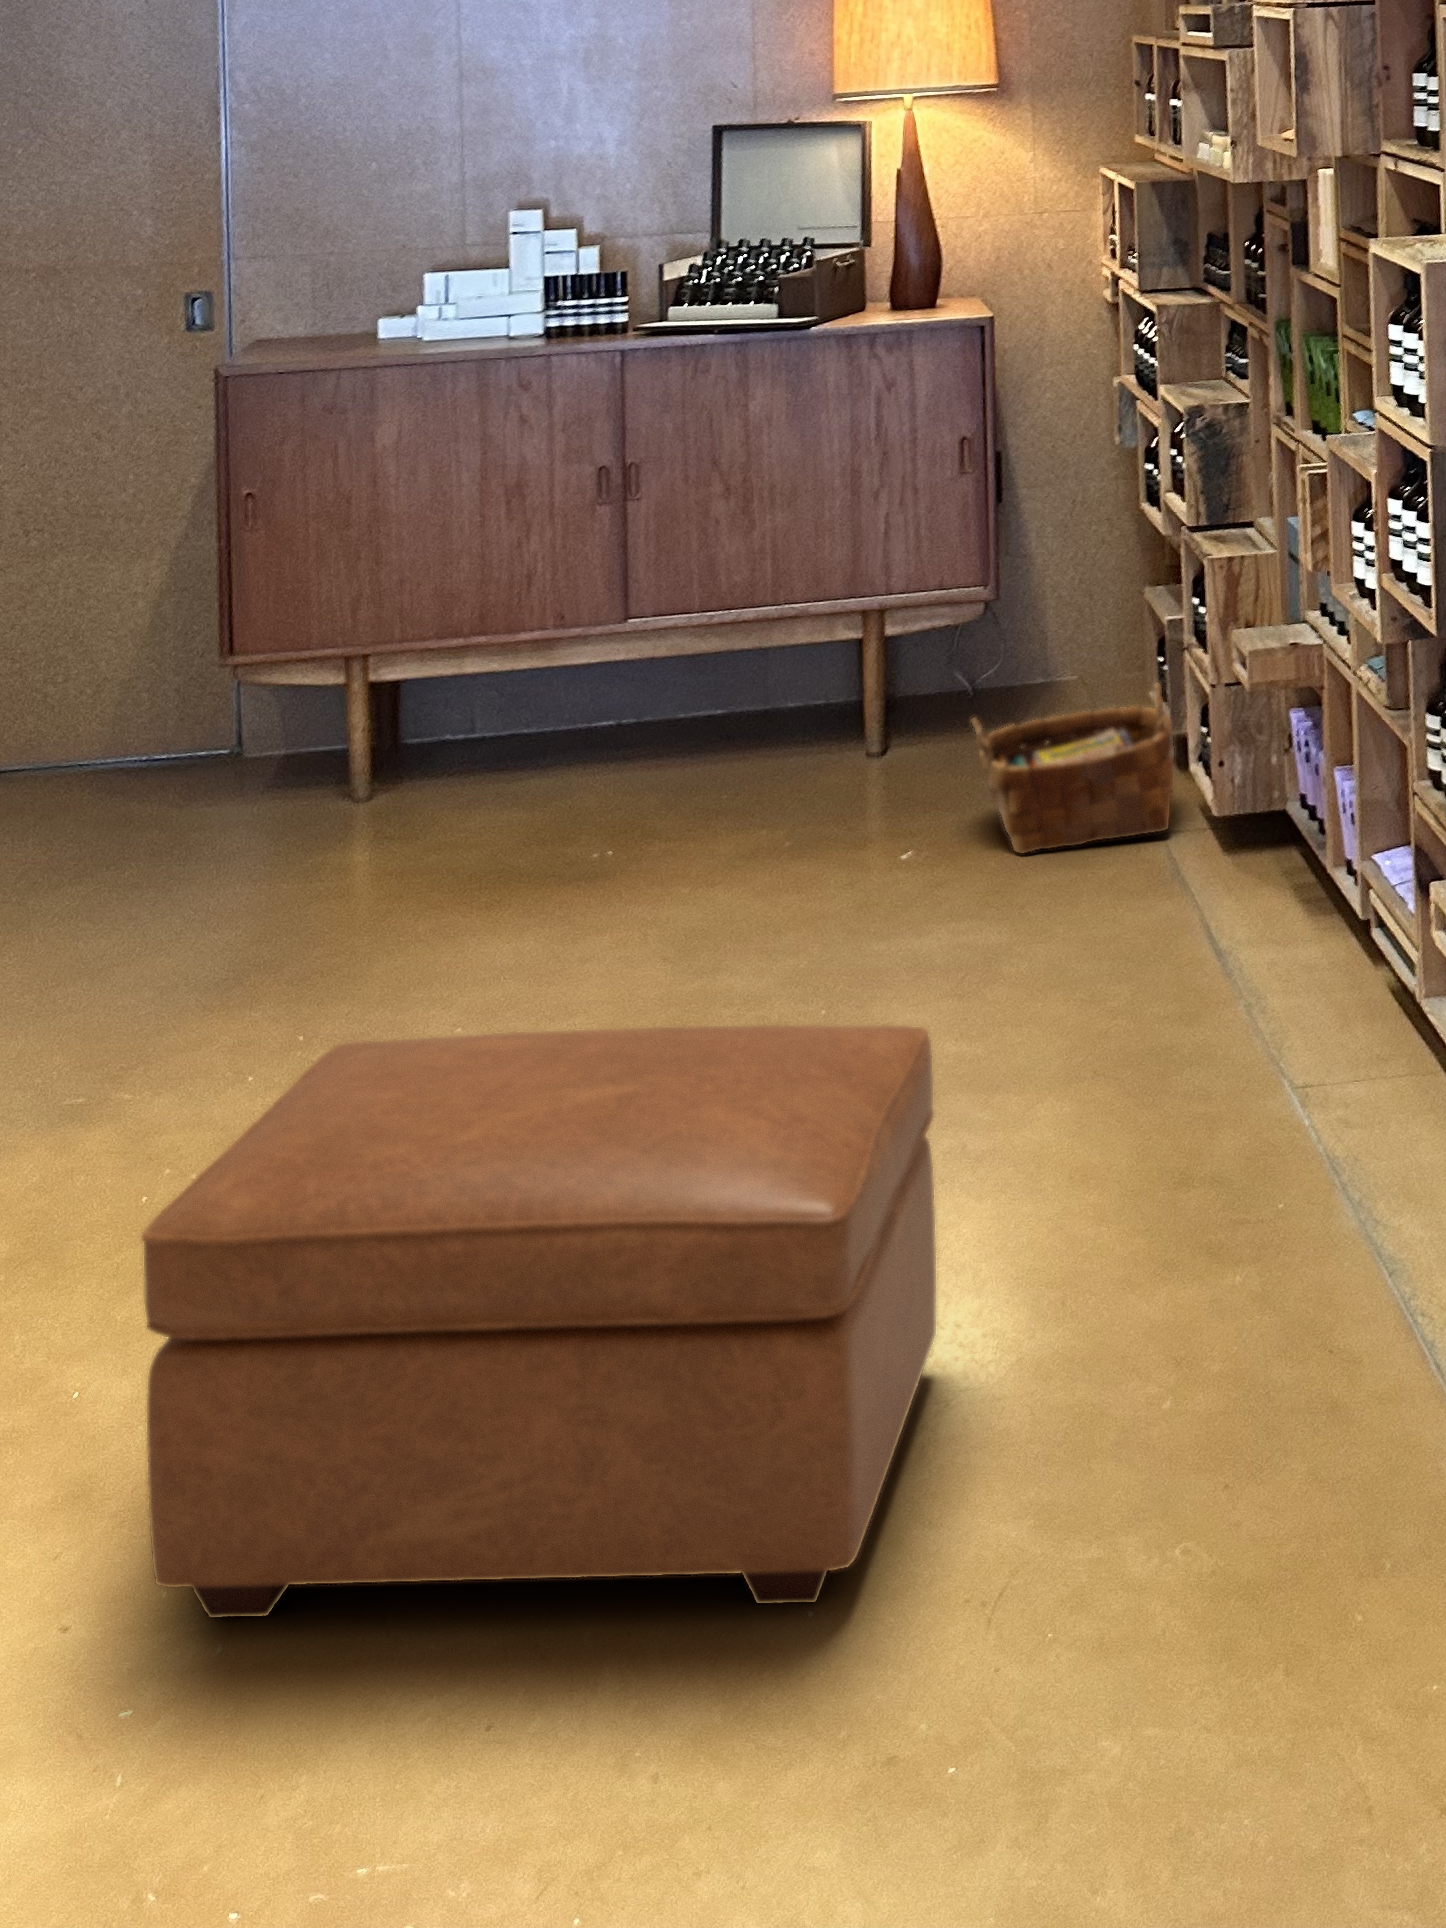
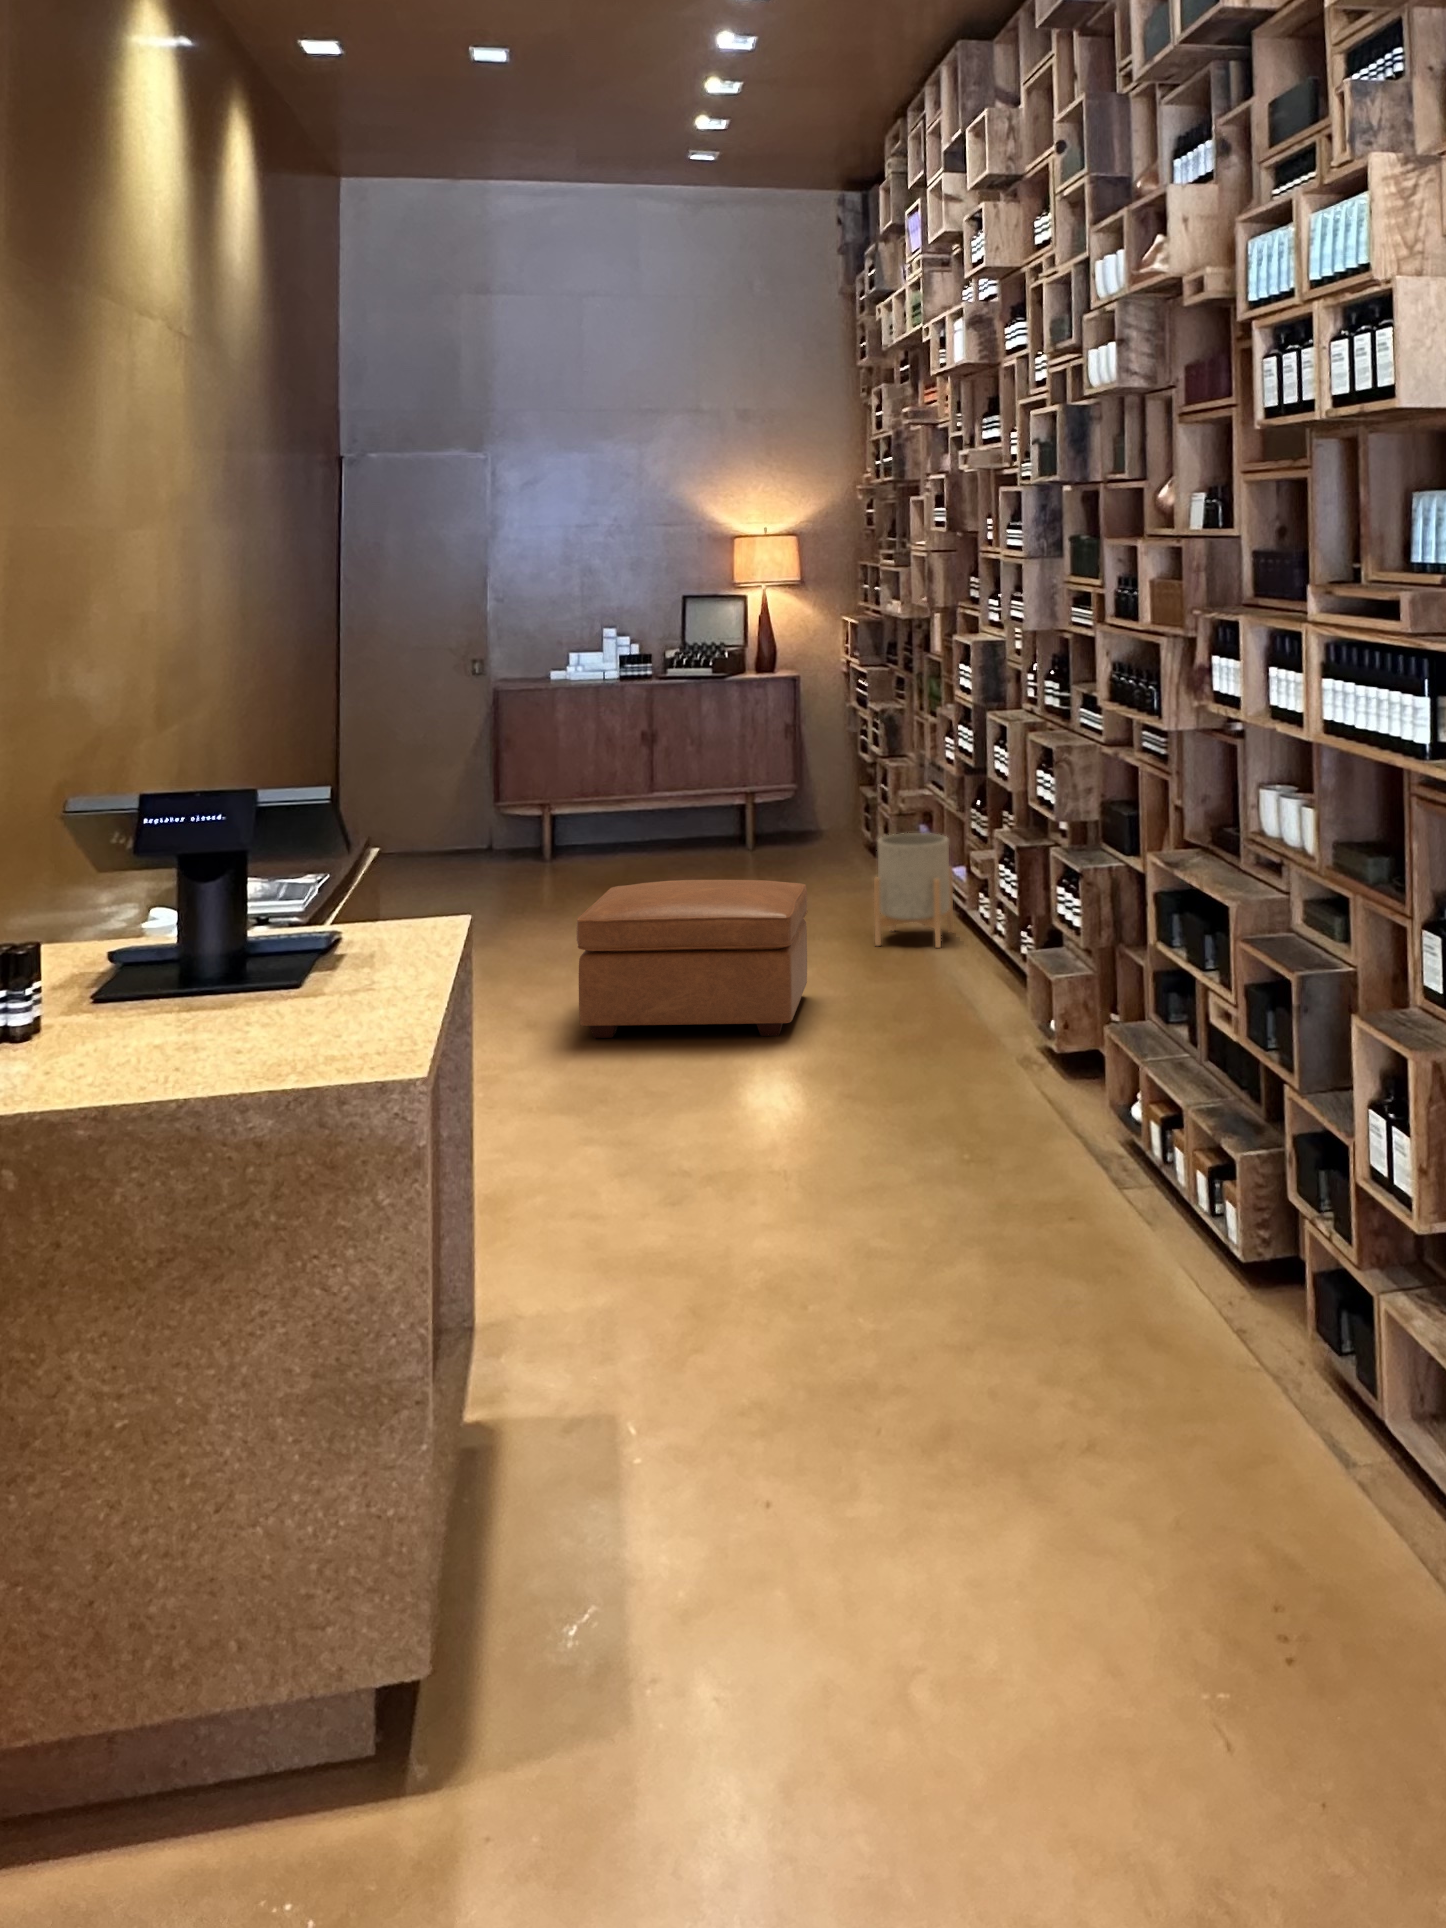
woven basket: present [972,683,1174,853] -> none [794,818,874,881]
planter: none [1155,783,1382,1132] -> present [874,833,953,948]

